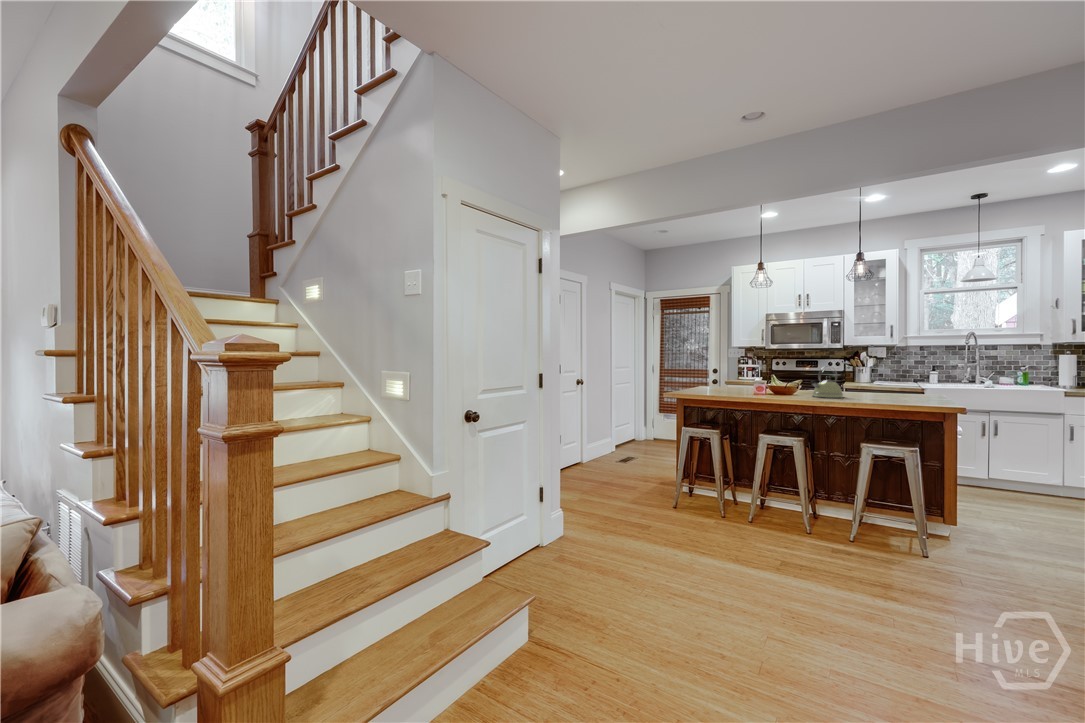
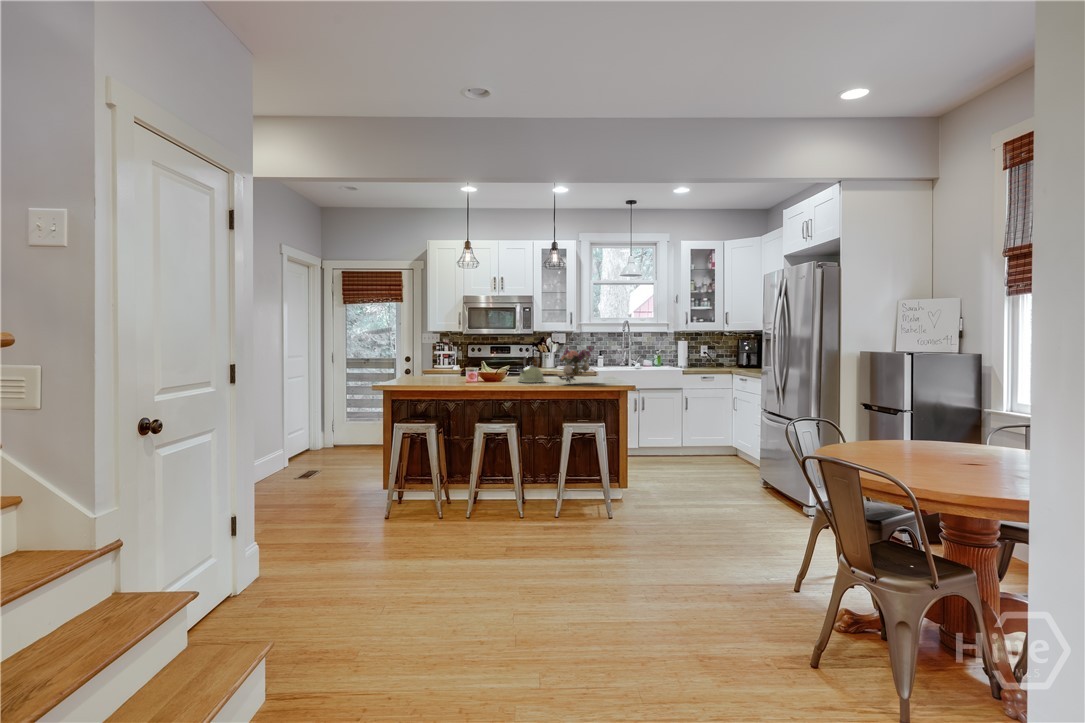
flower arrangement: none [850,359,914,401] -> present [554,346,598,383]

